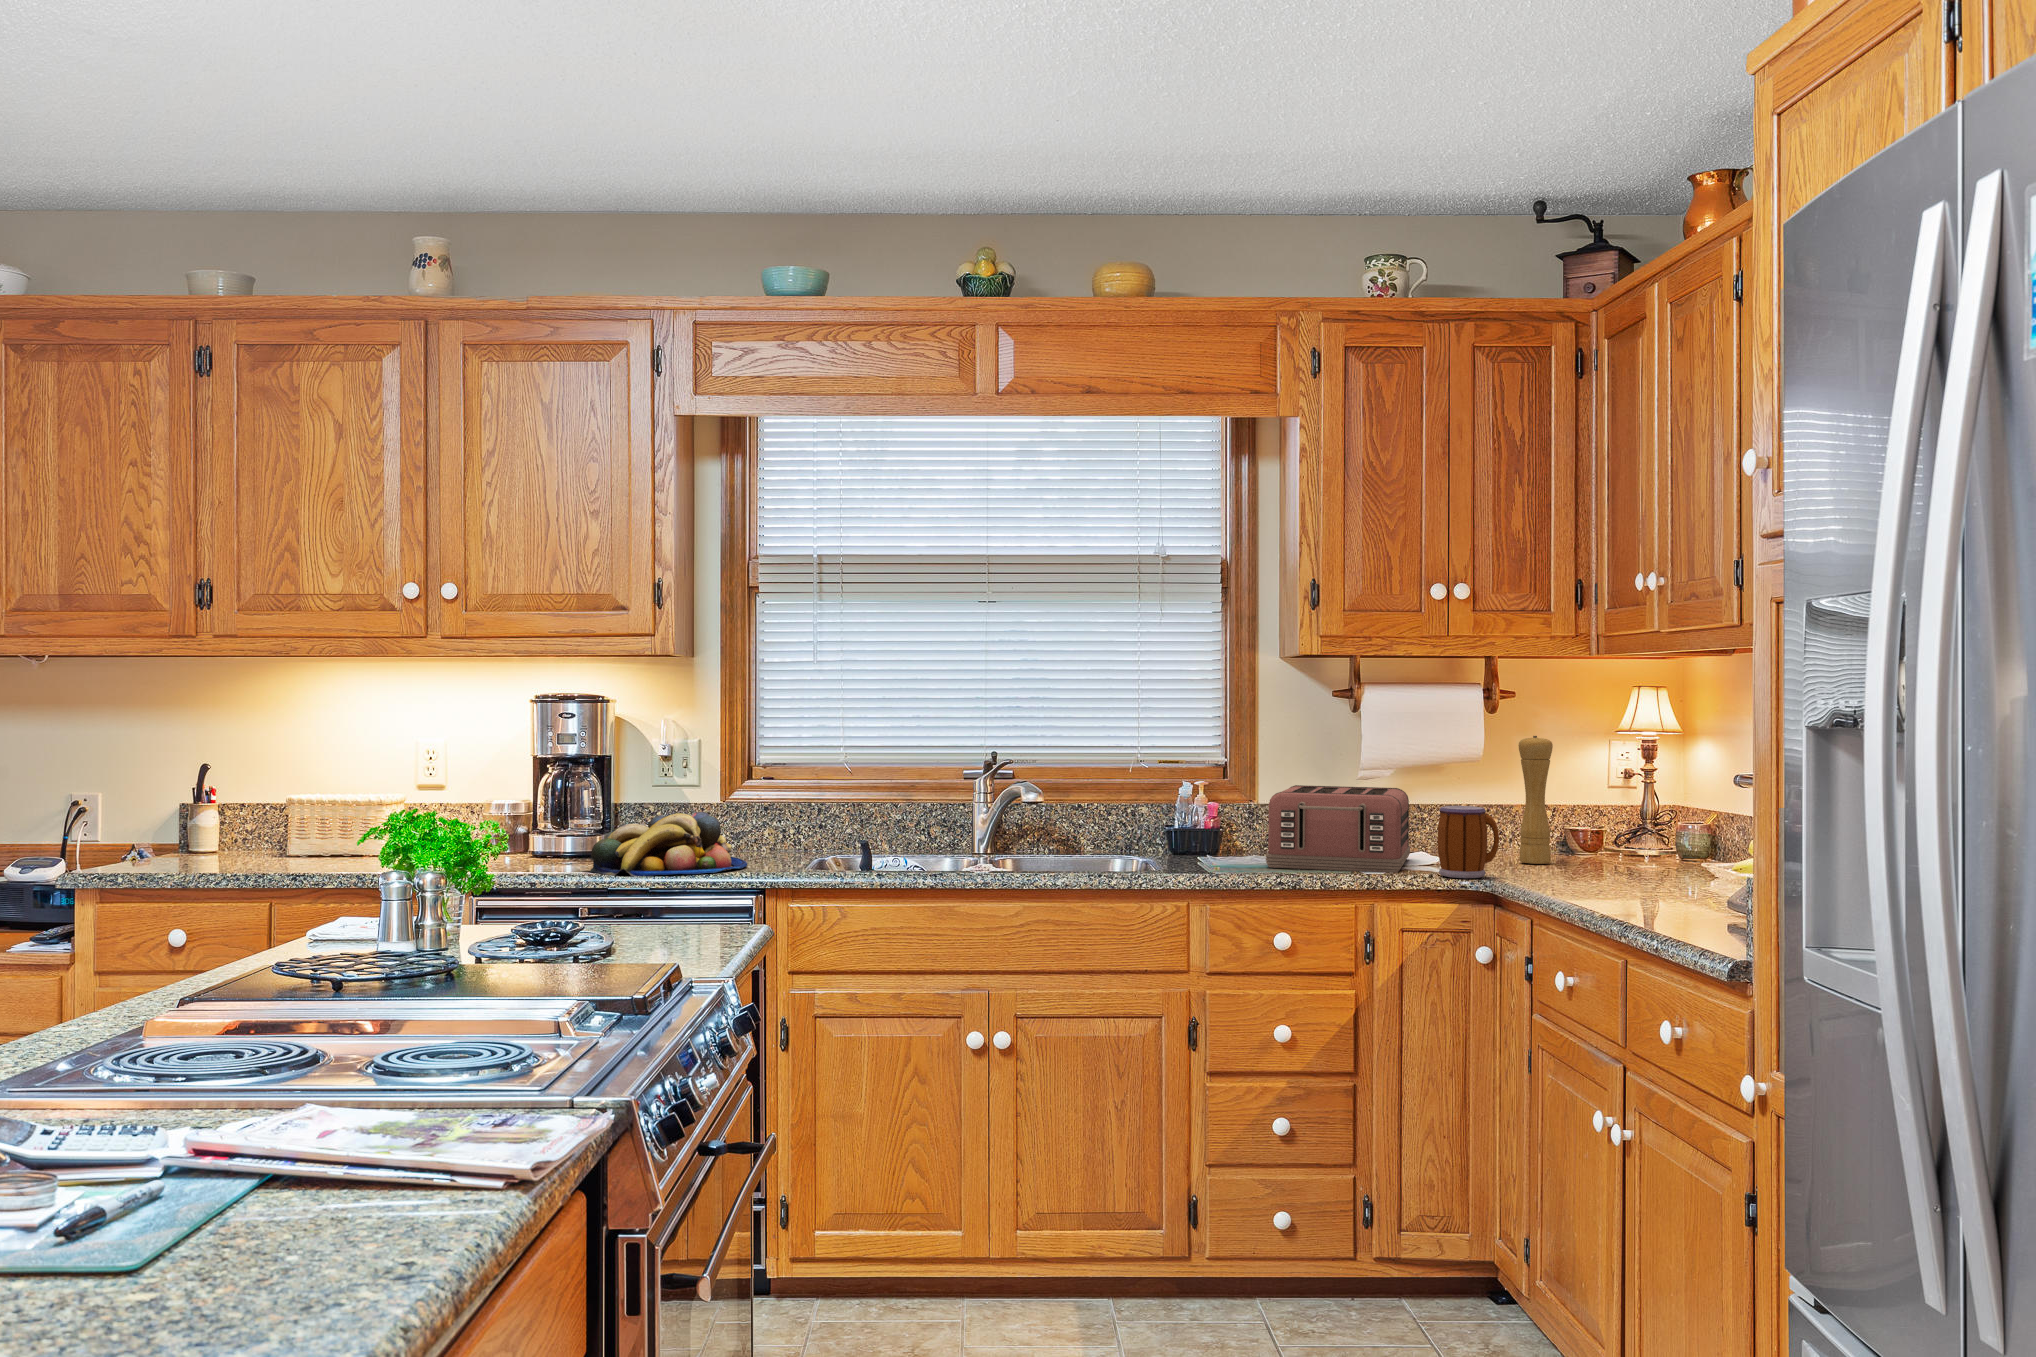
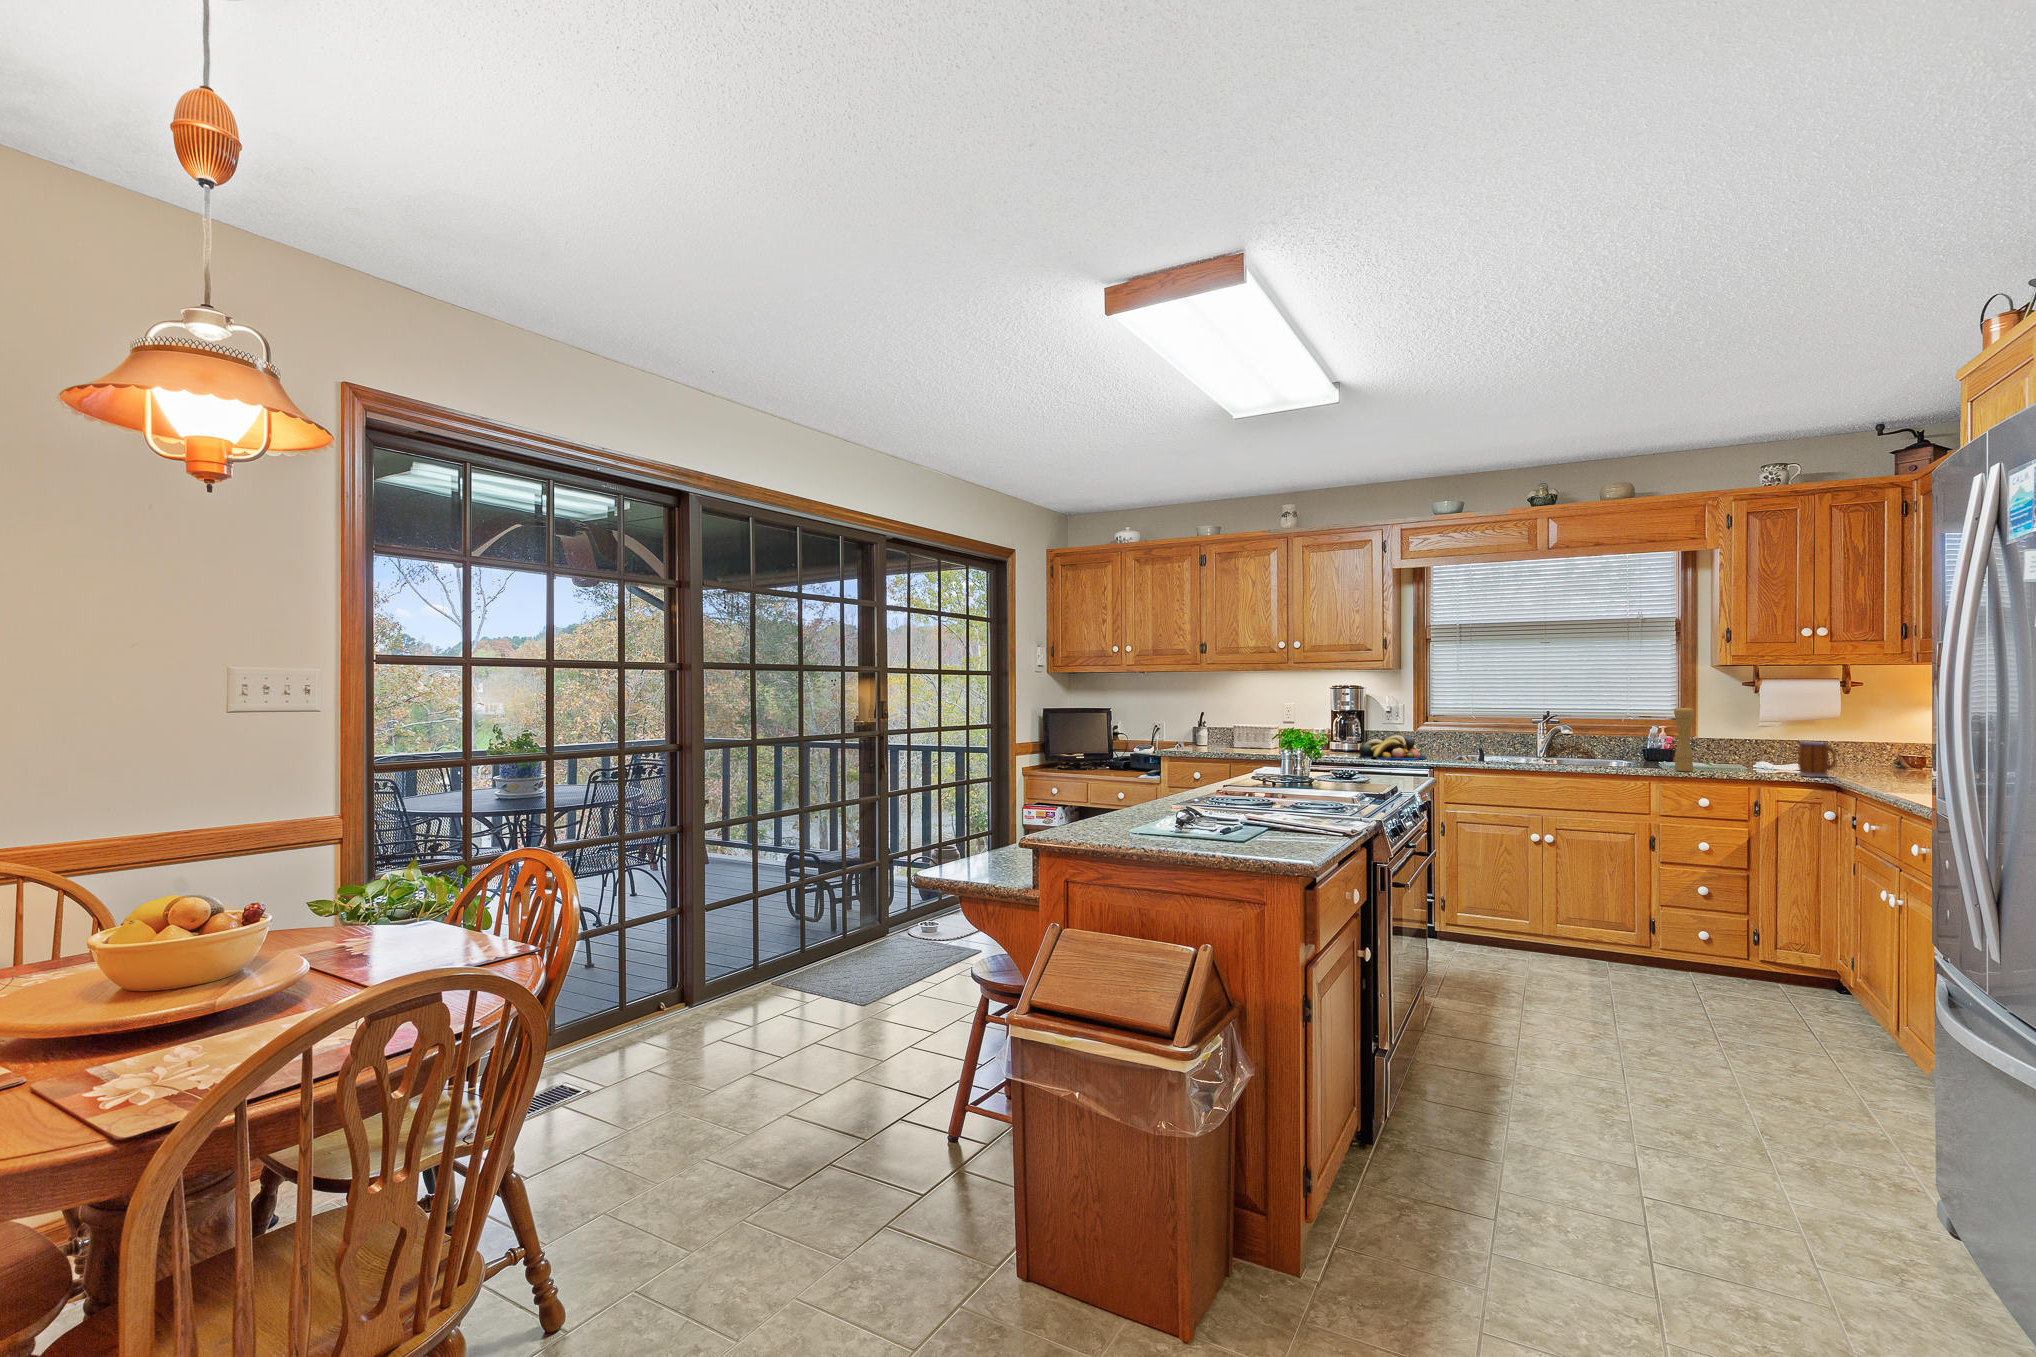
pepper mill: present [1518,736,1553,864] -> present [1674,707,1694,772]
toaster: present [1266,785,1410,872] -> none [1698,731,1793,774]

